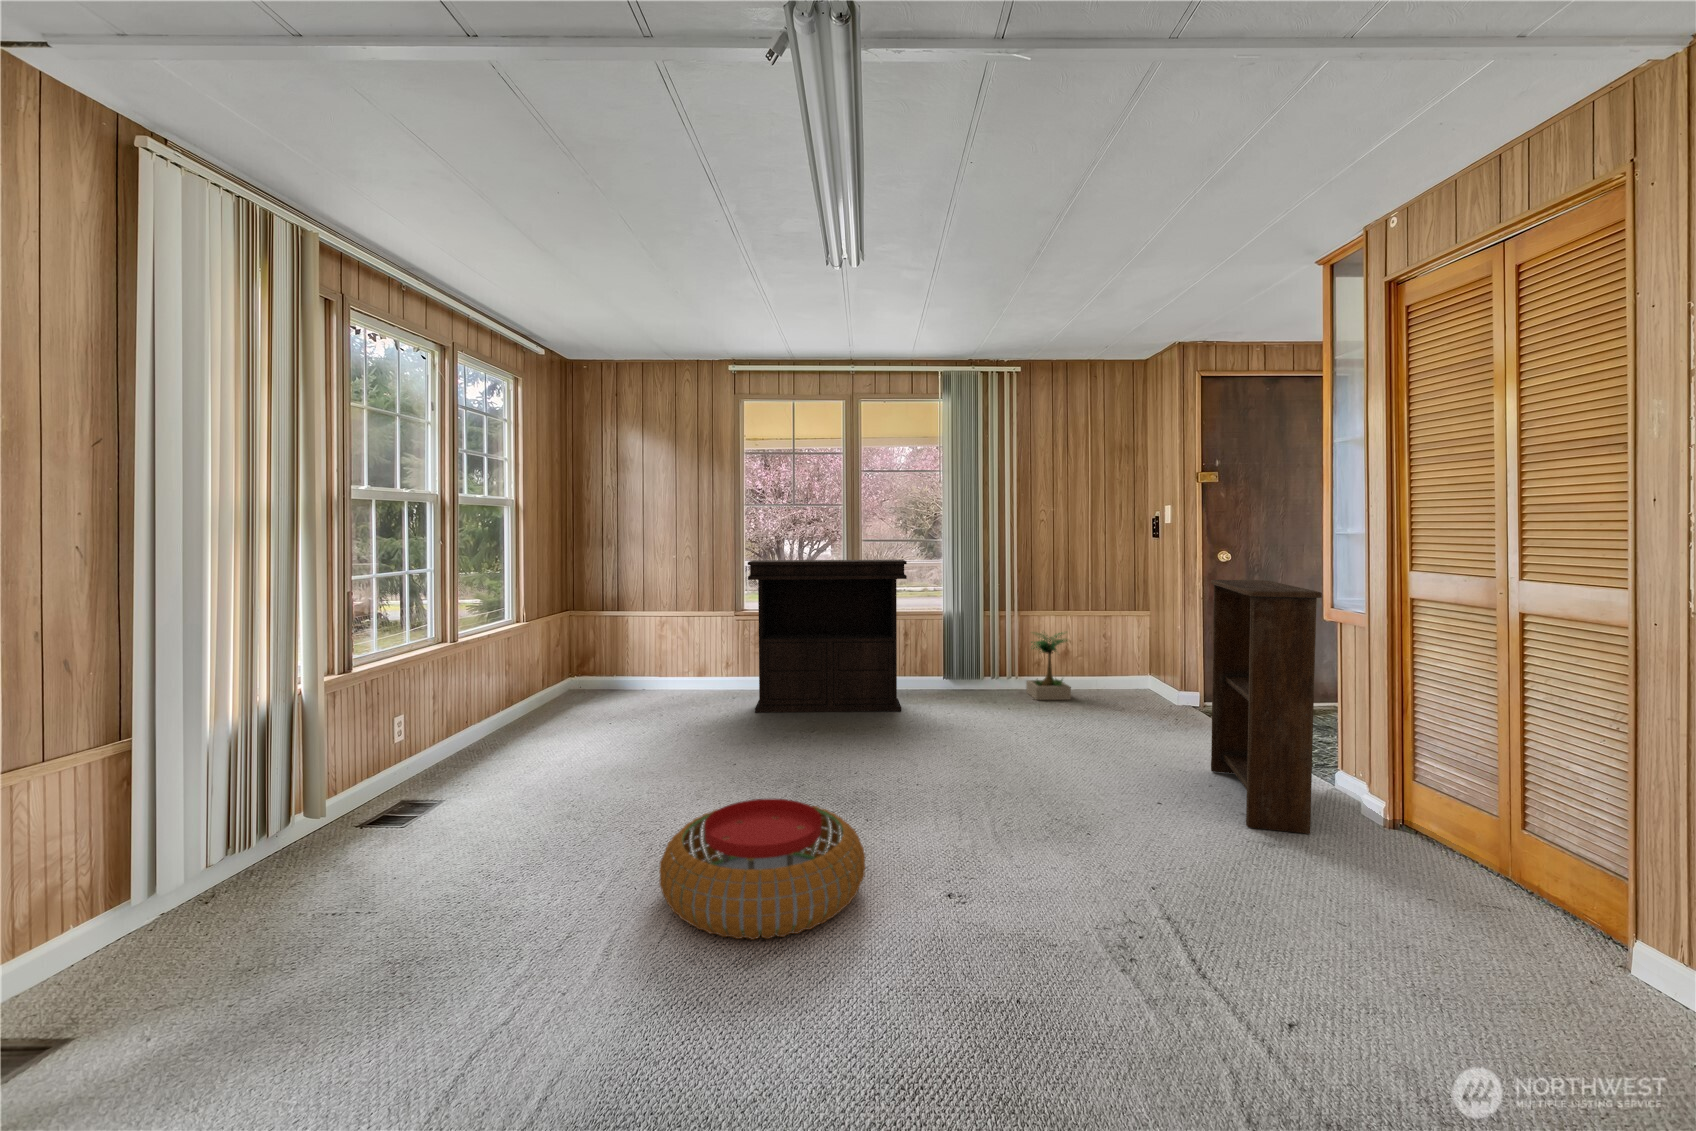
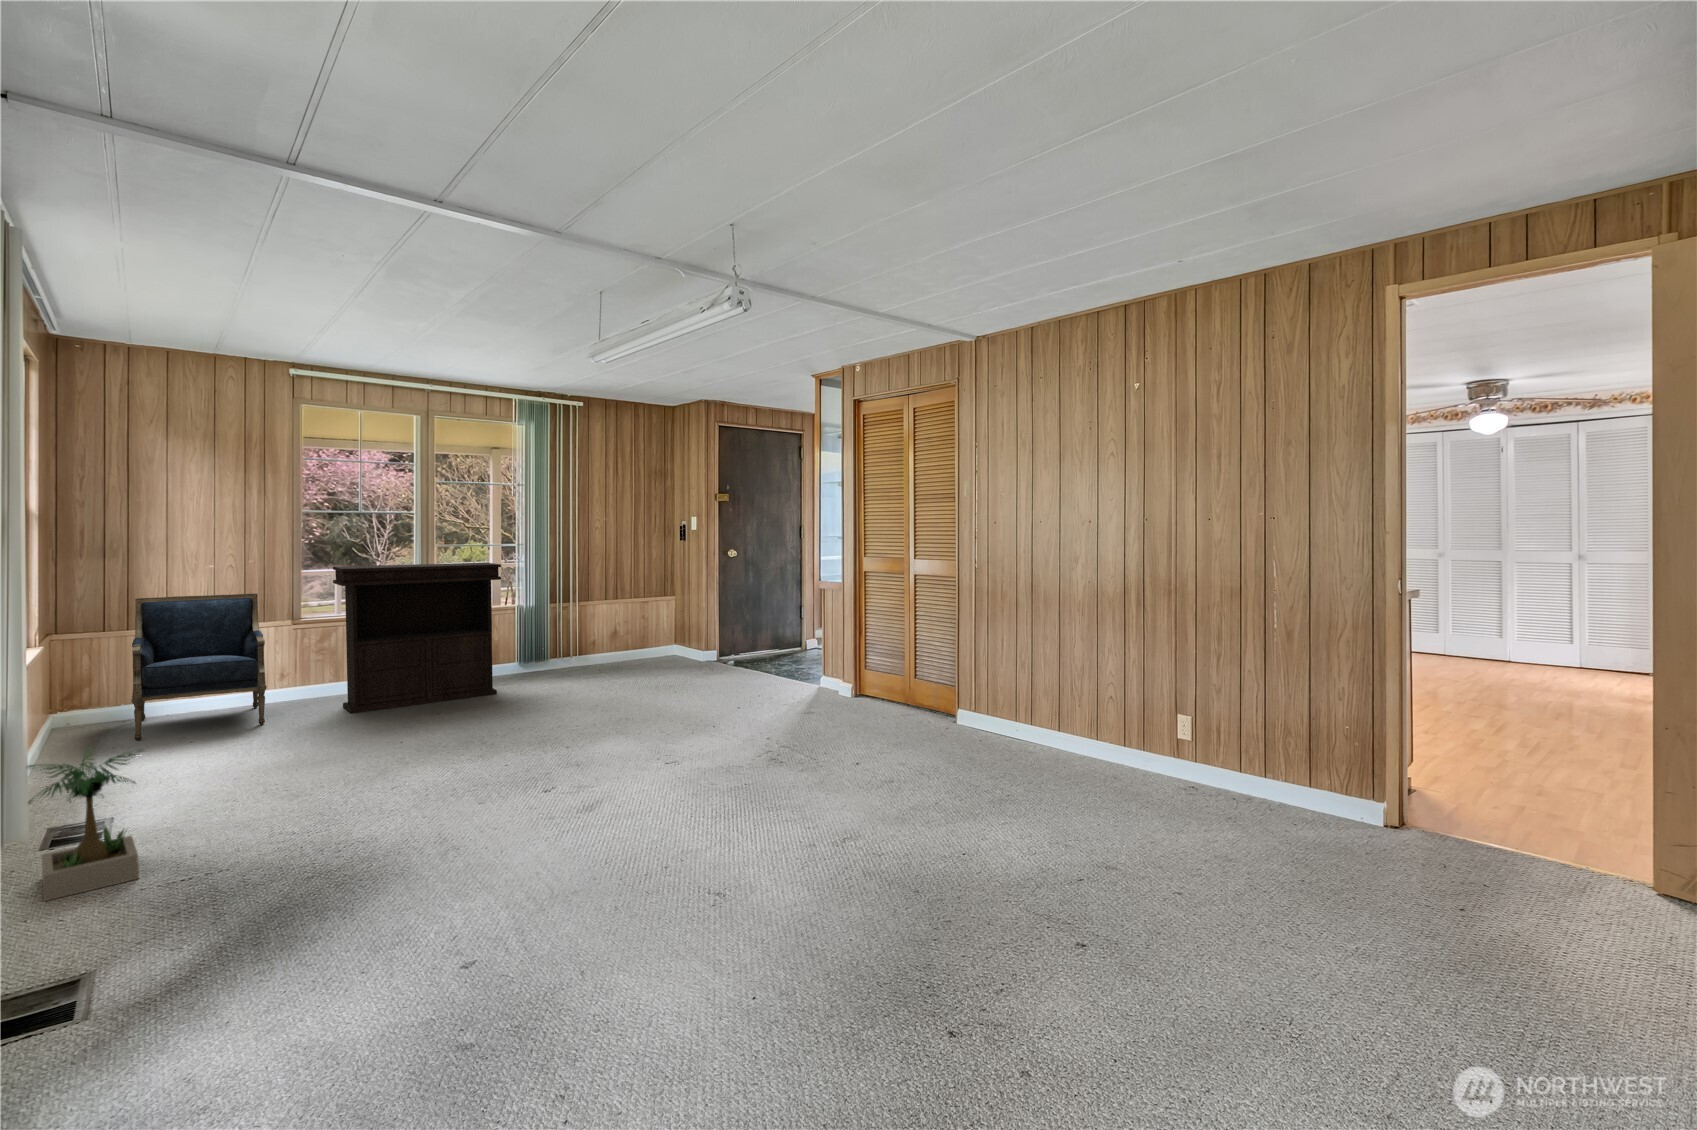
bookshelf: present [1211,580,1322,834] -> none [740,573,805,716]
armchair: none [588,585,706,712] -> present [131,594,267,741]
potted plant: present [1026,633,1071,700] -> present [27,749,145,901]
pouf: present [659,799,865,940] -> none [447,735,594,814]

